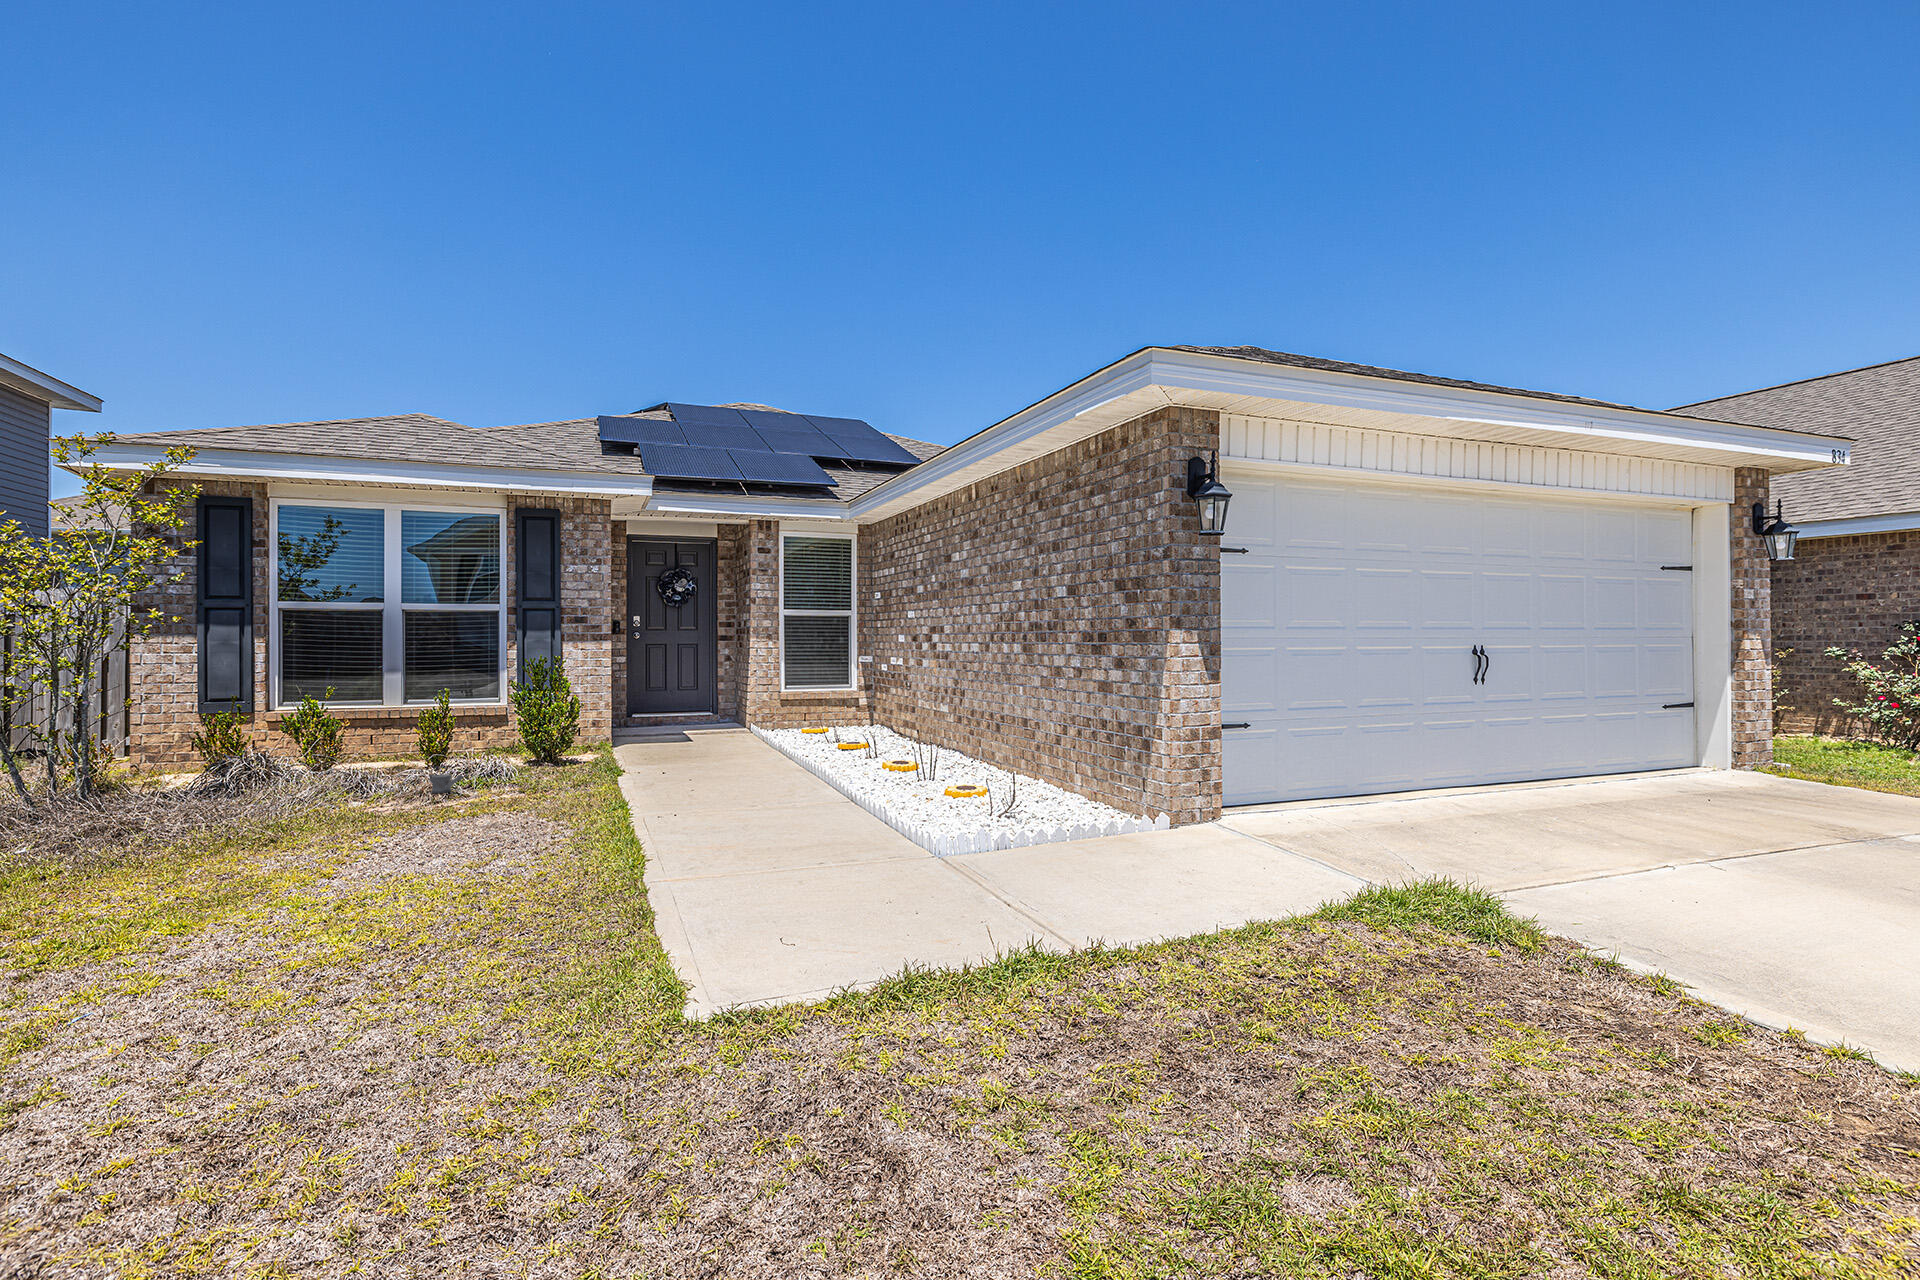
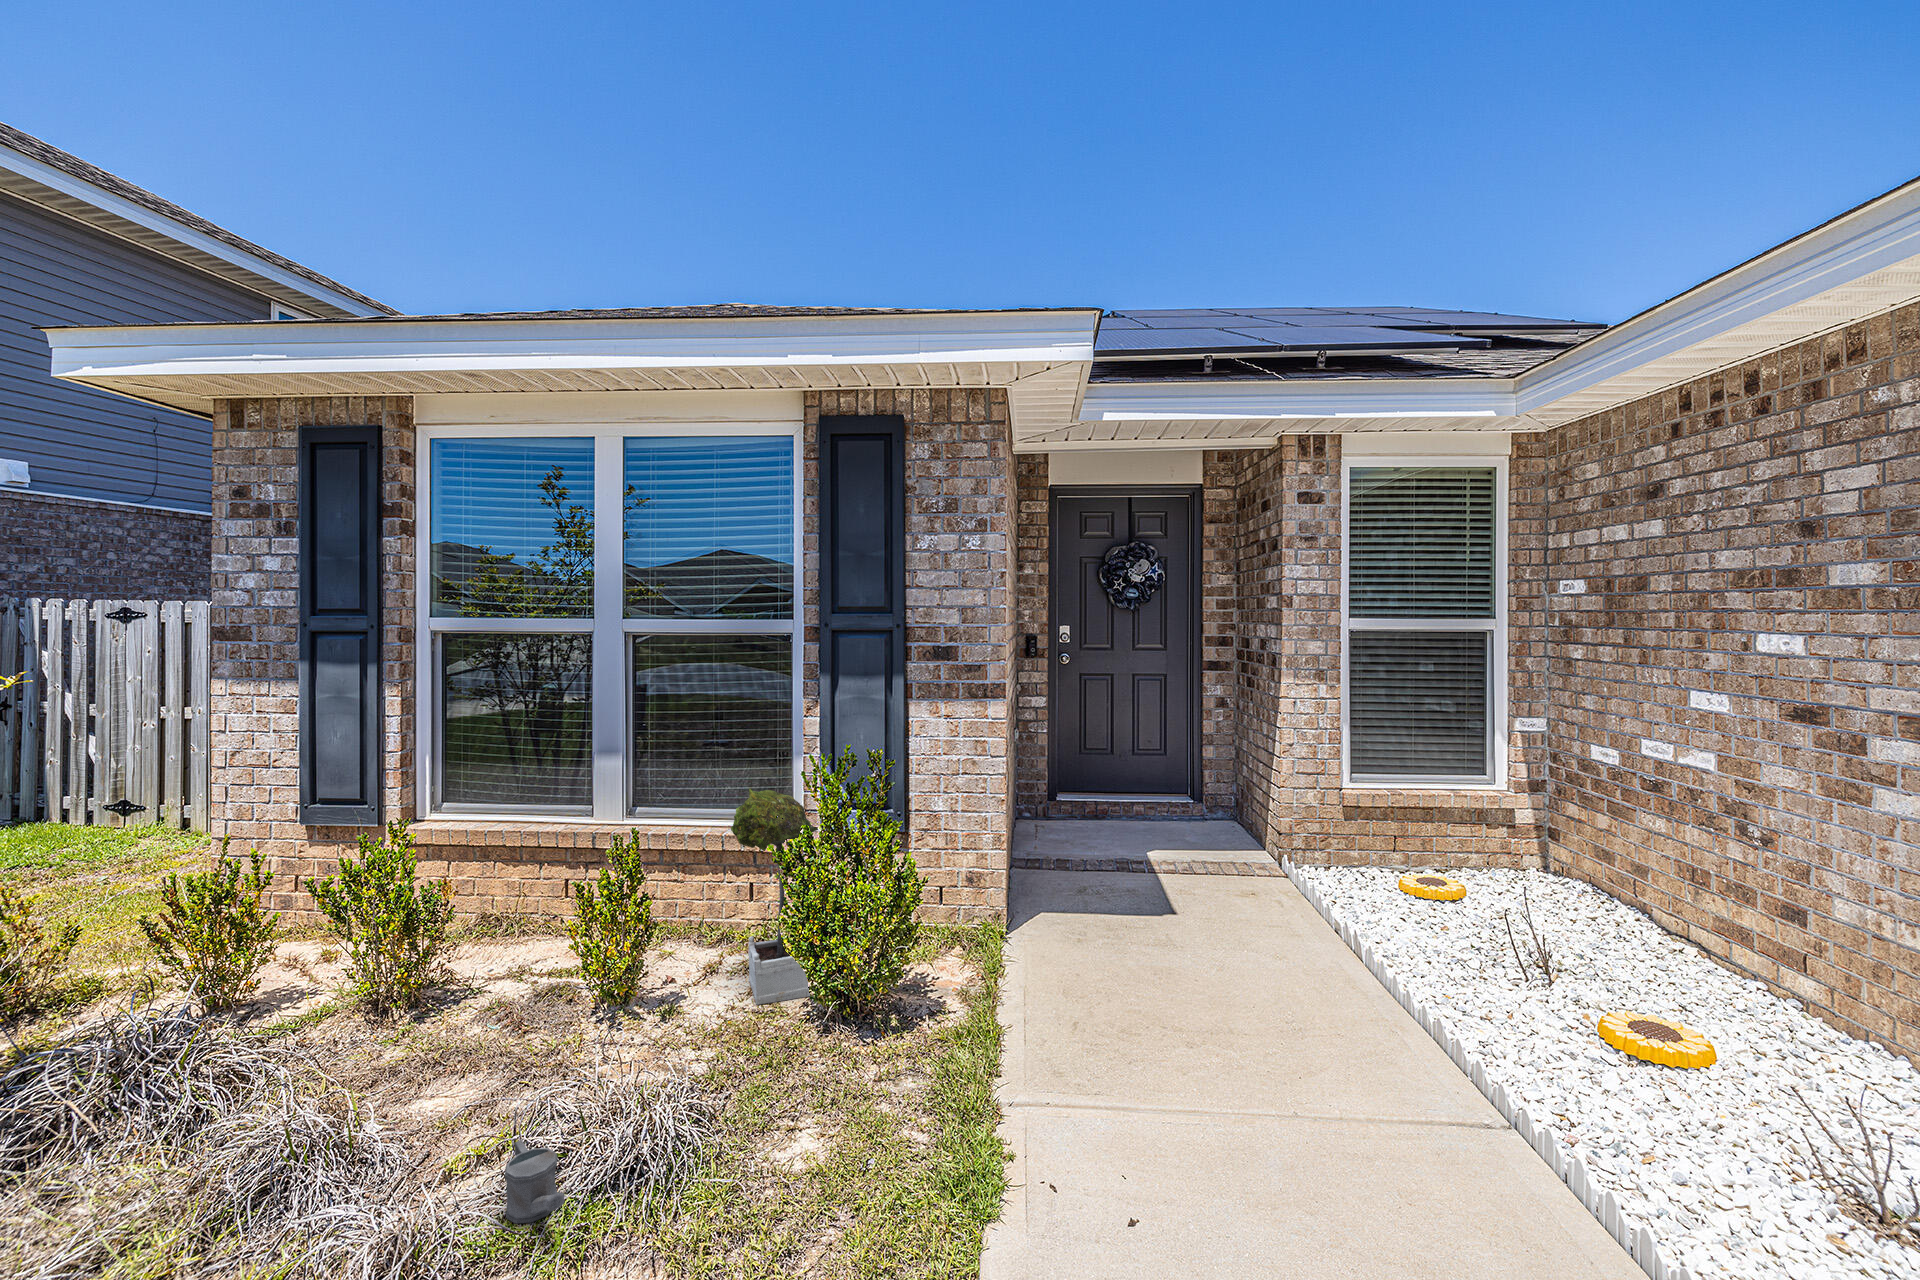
potted tree: none [482,676,524,766] -> present [731,789,817,1005]

